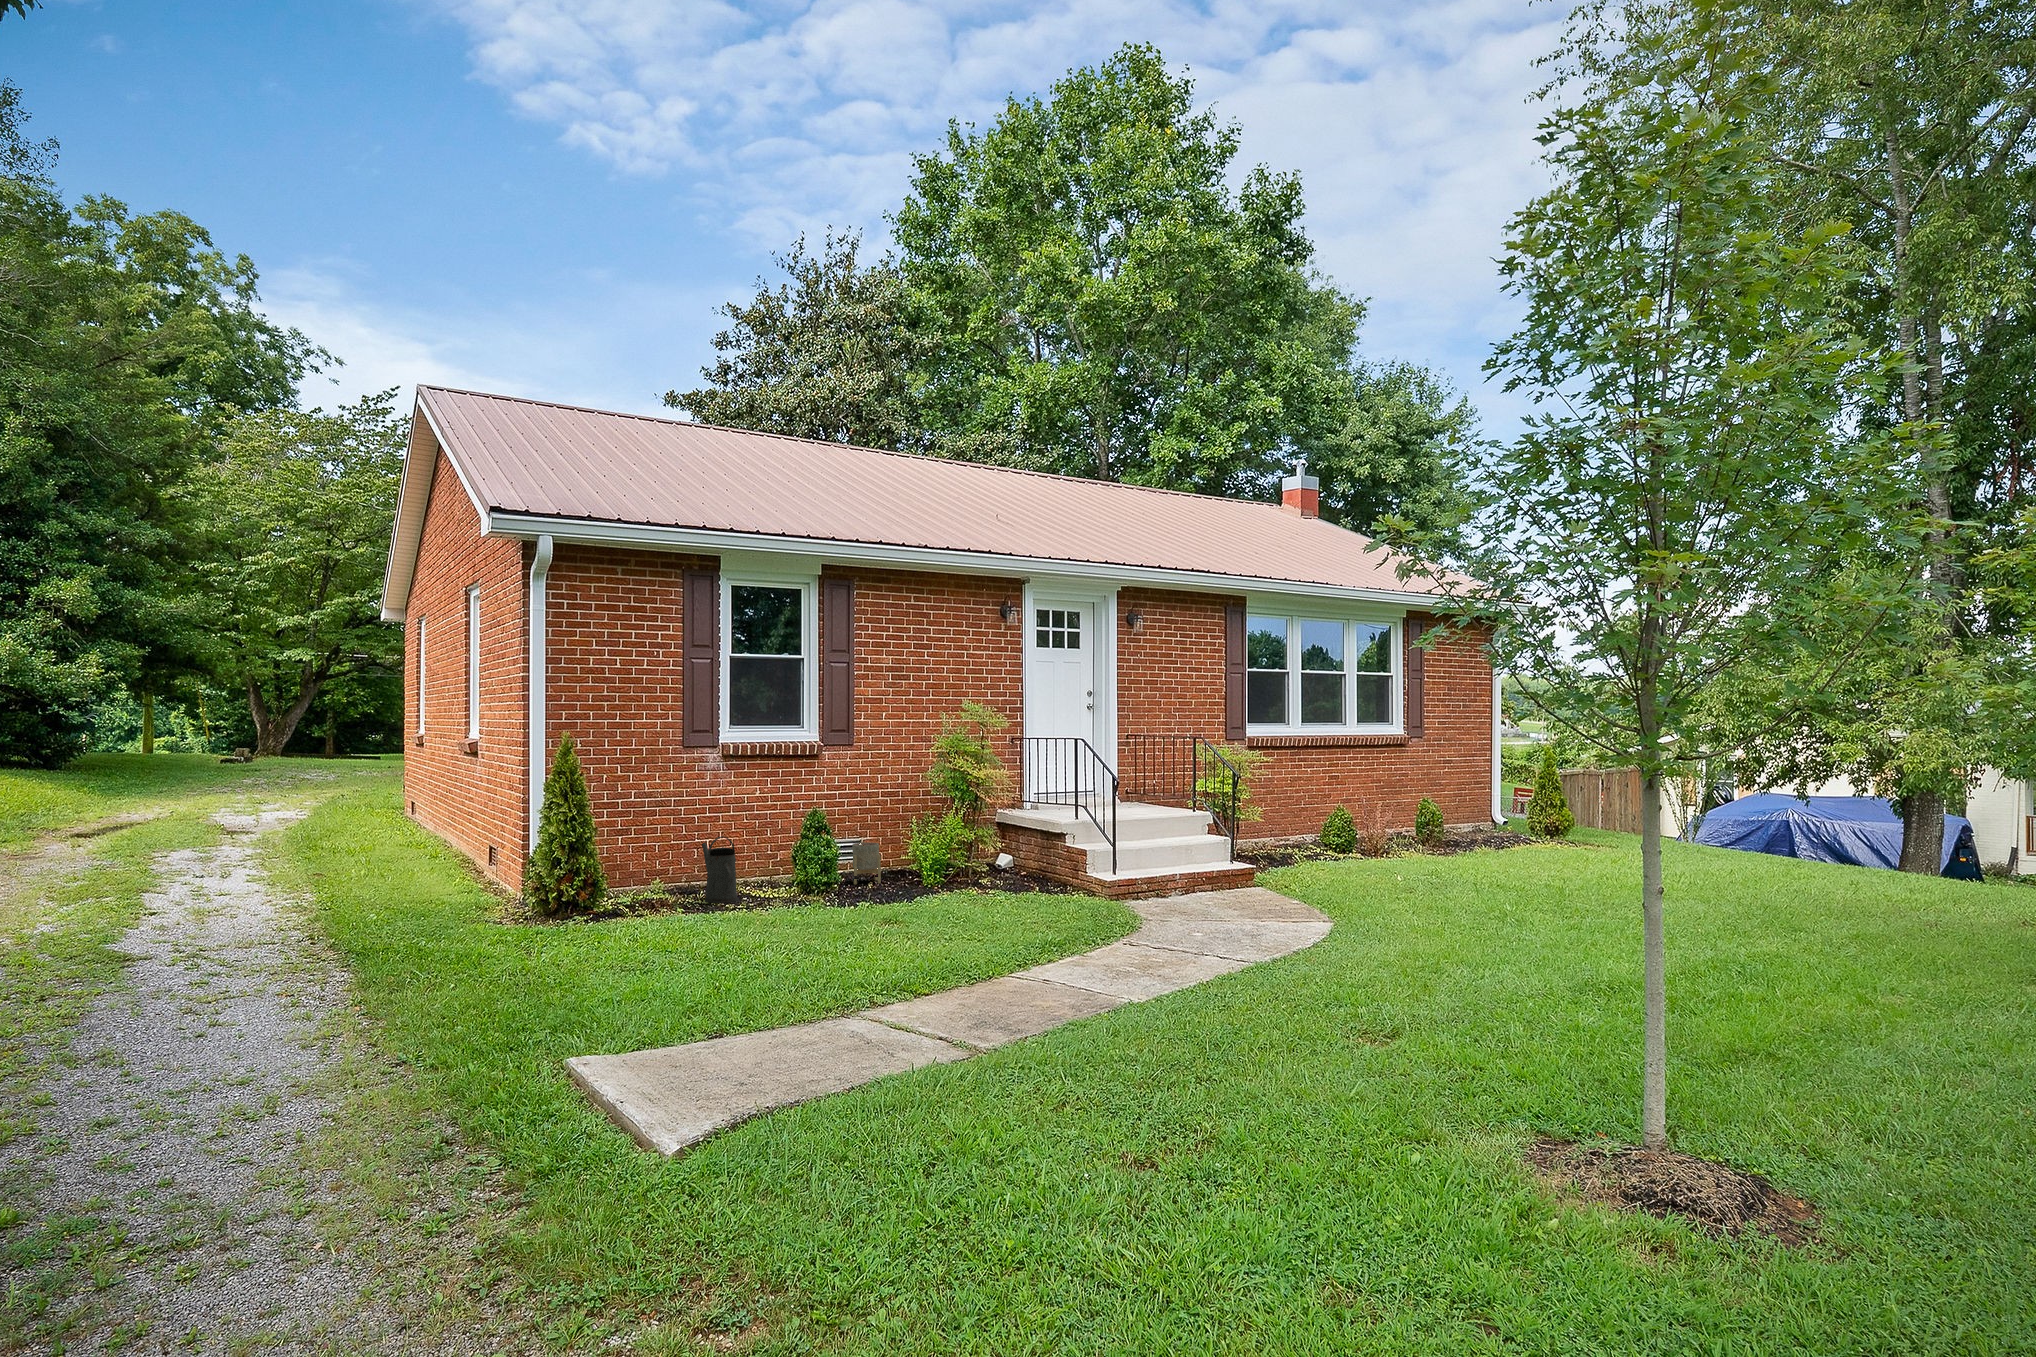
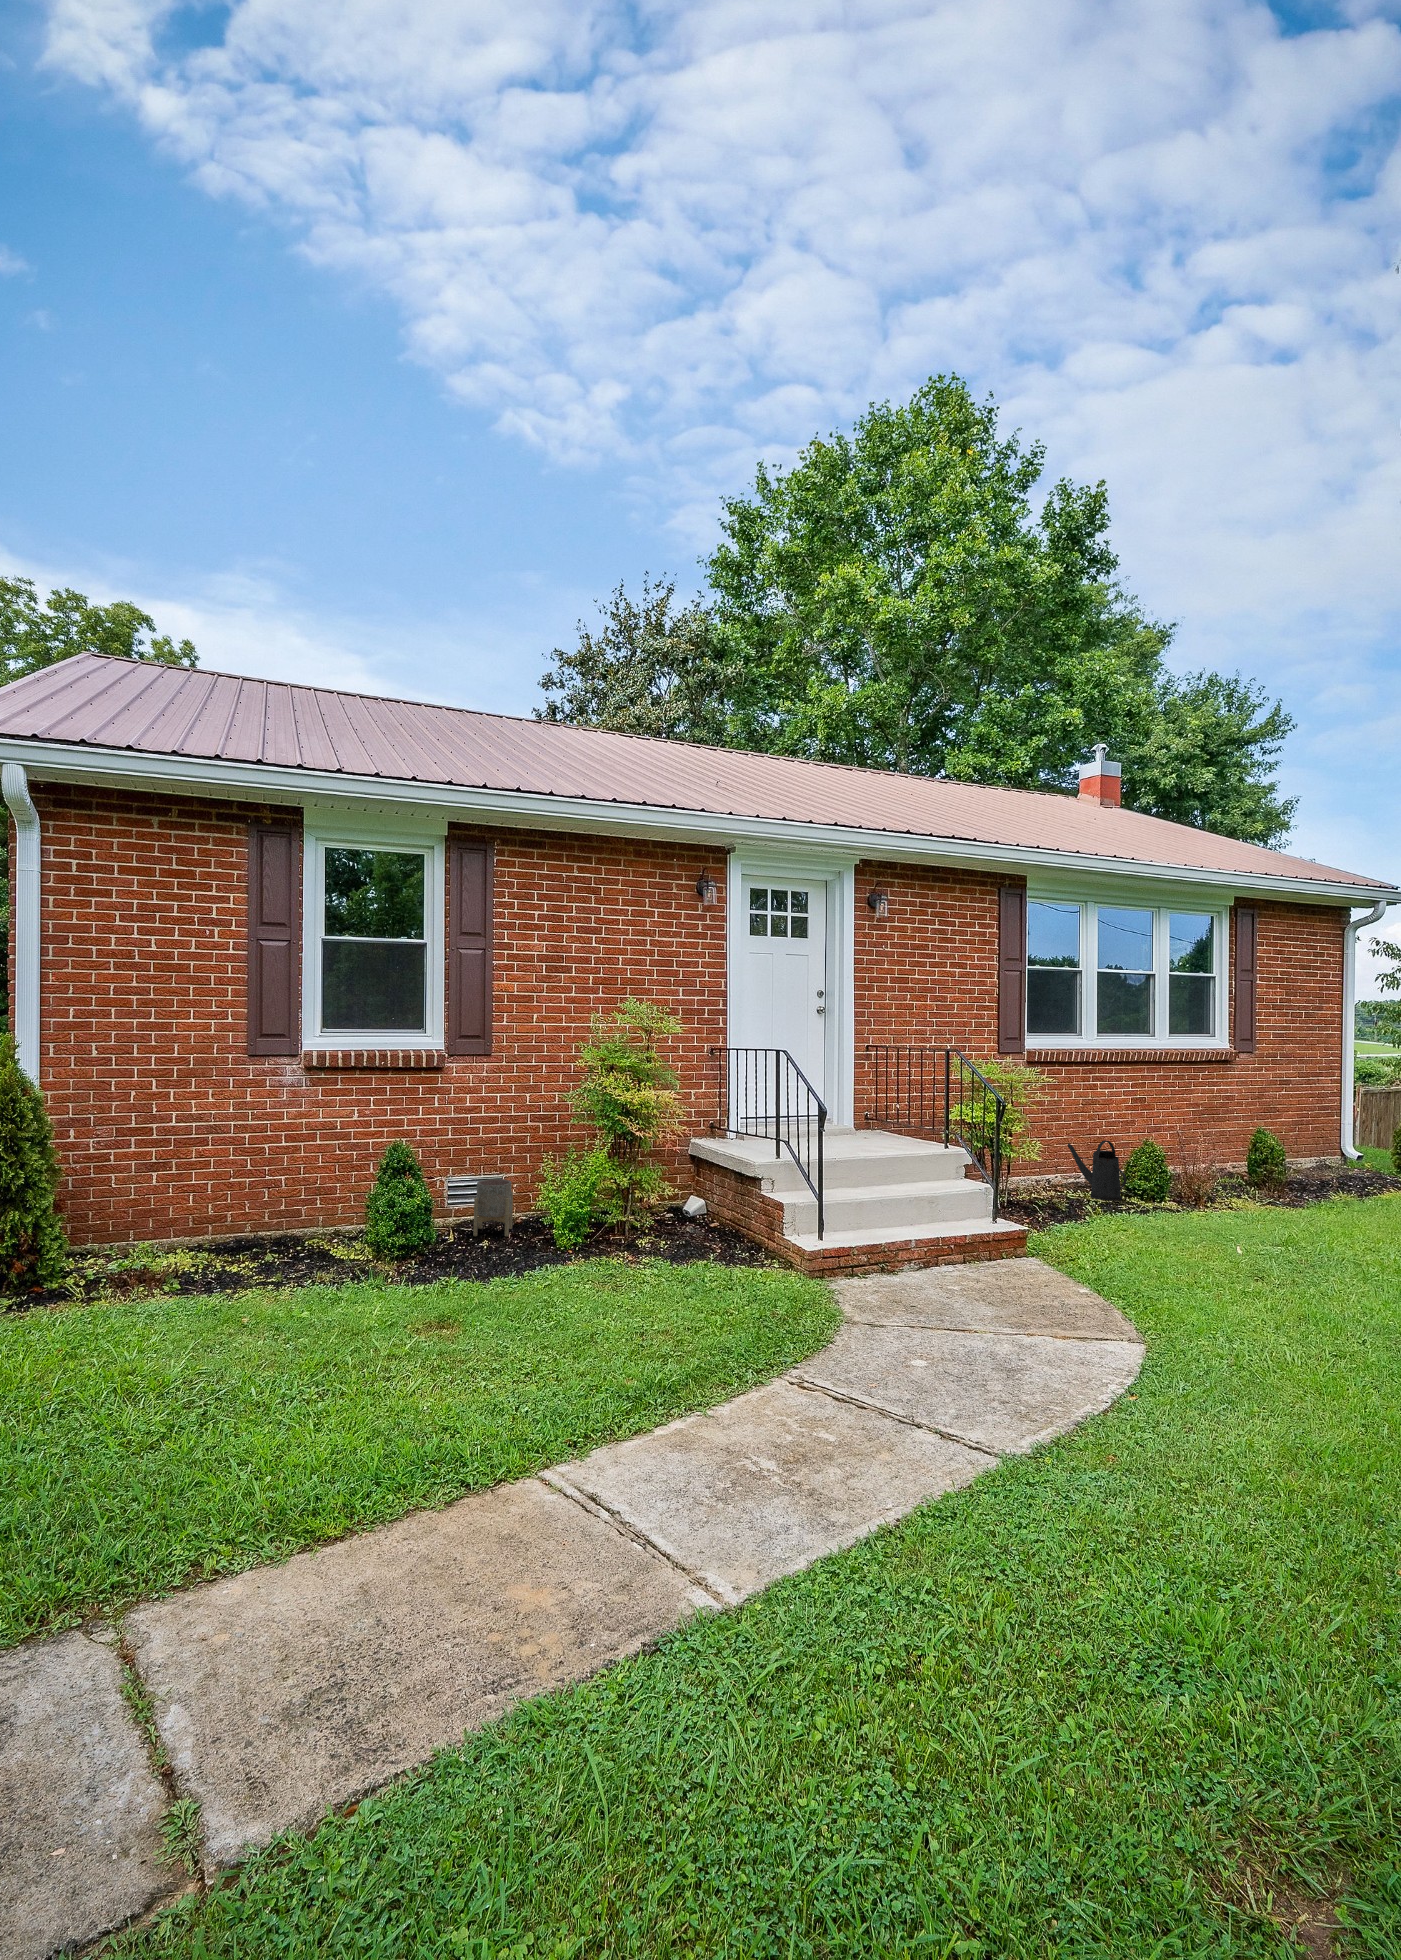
watering can: present [702,836,738,903] -> present [1068,1140,1127,1201]

